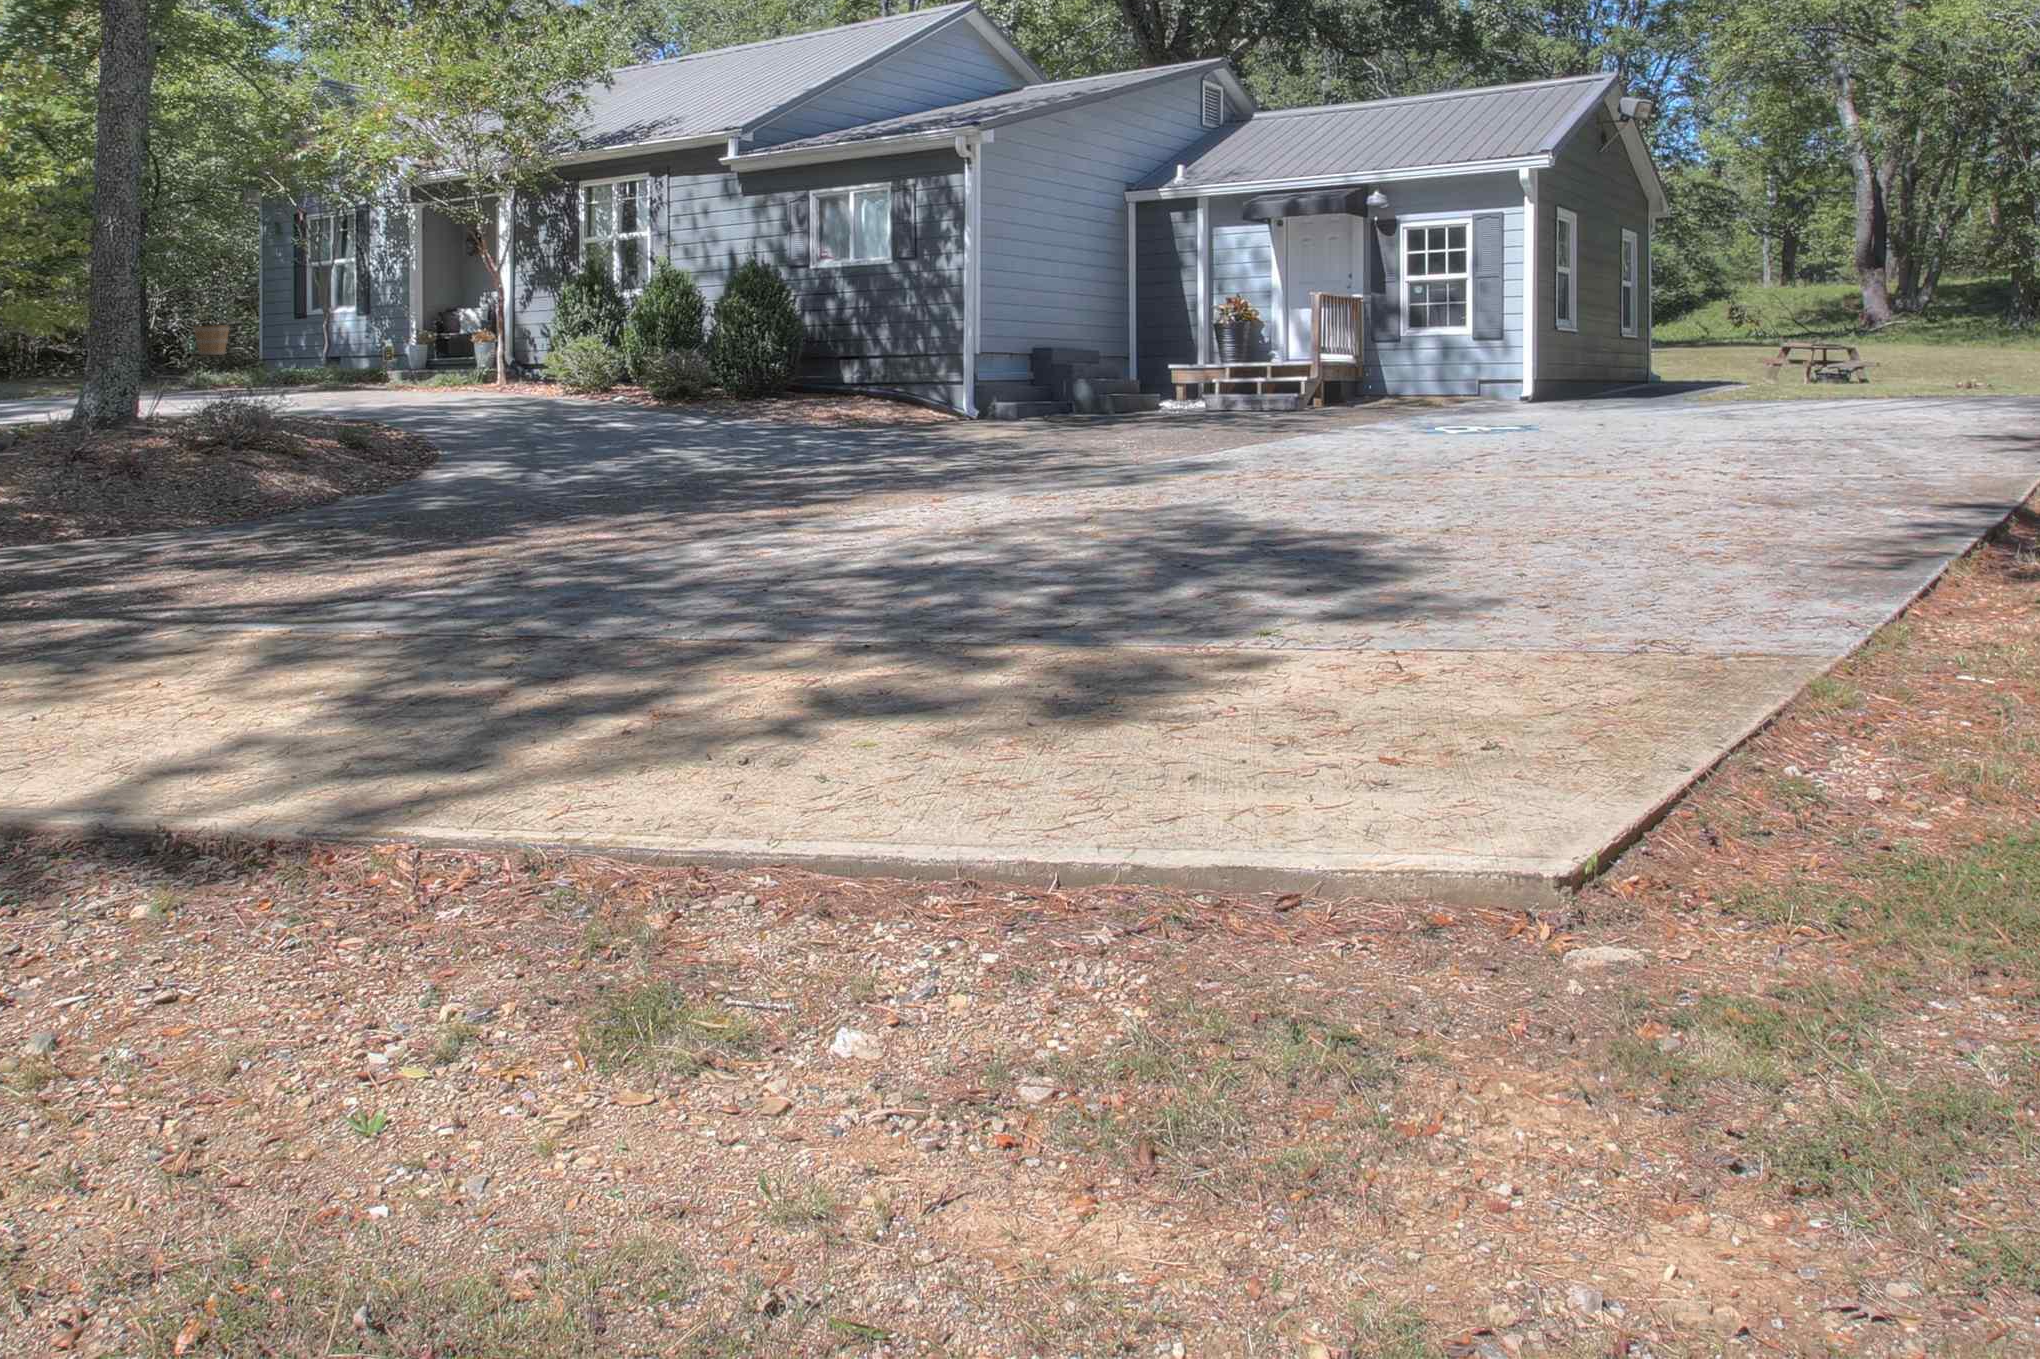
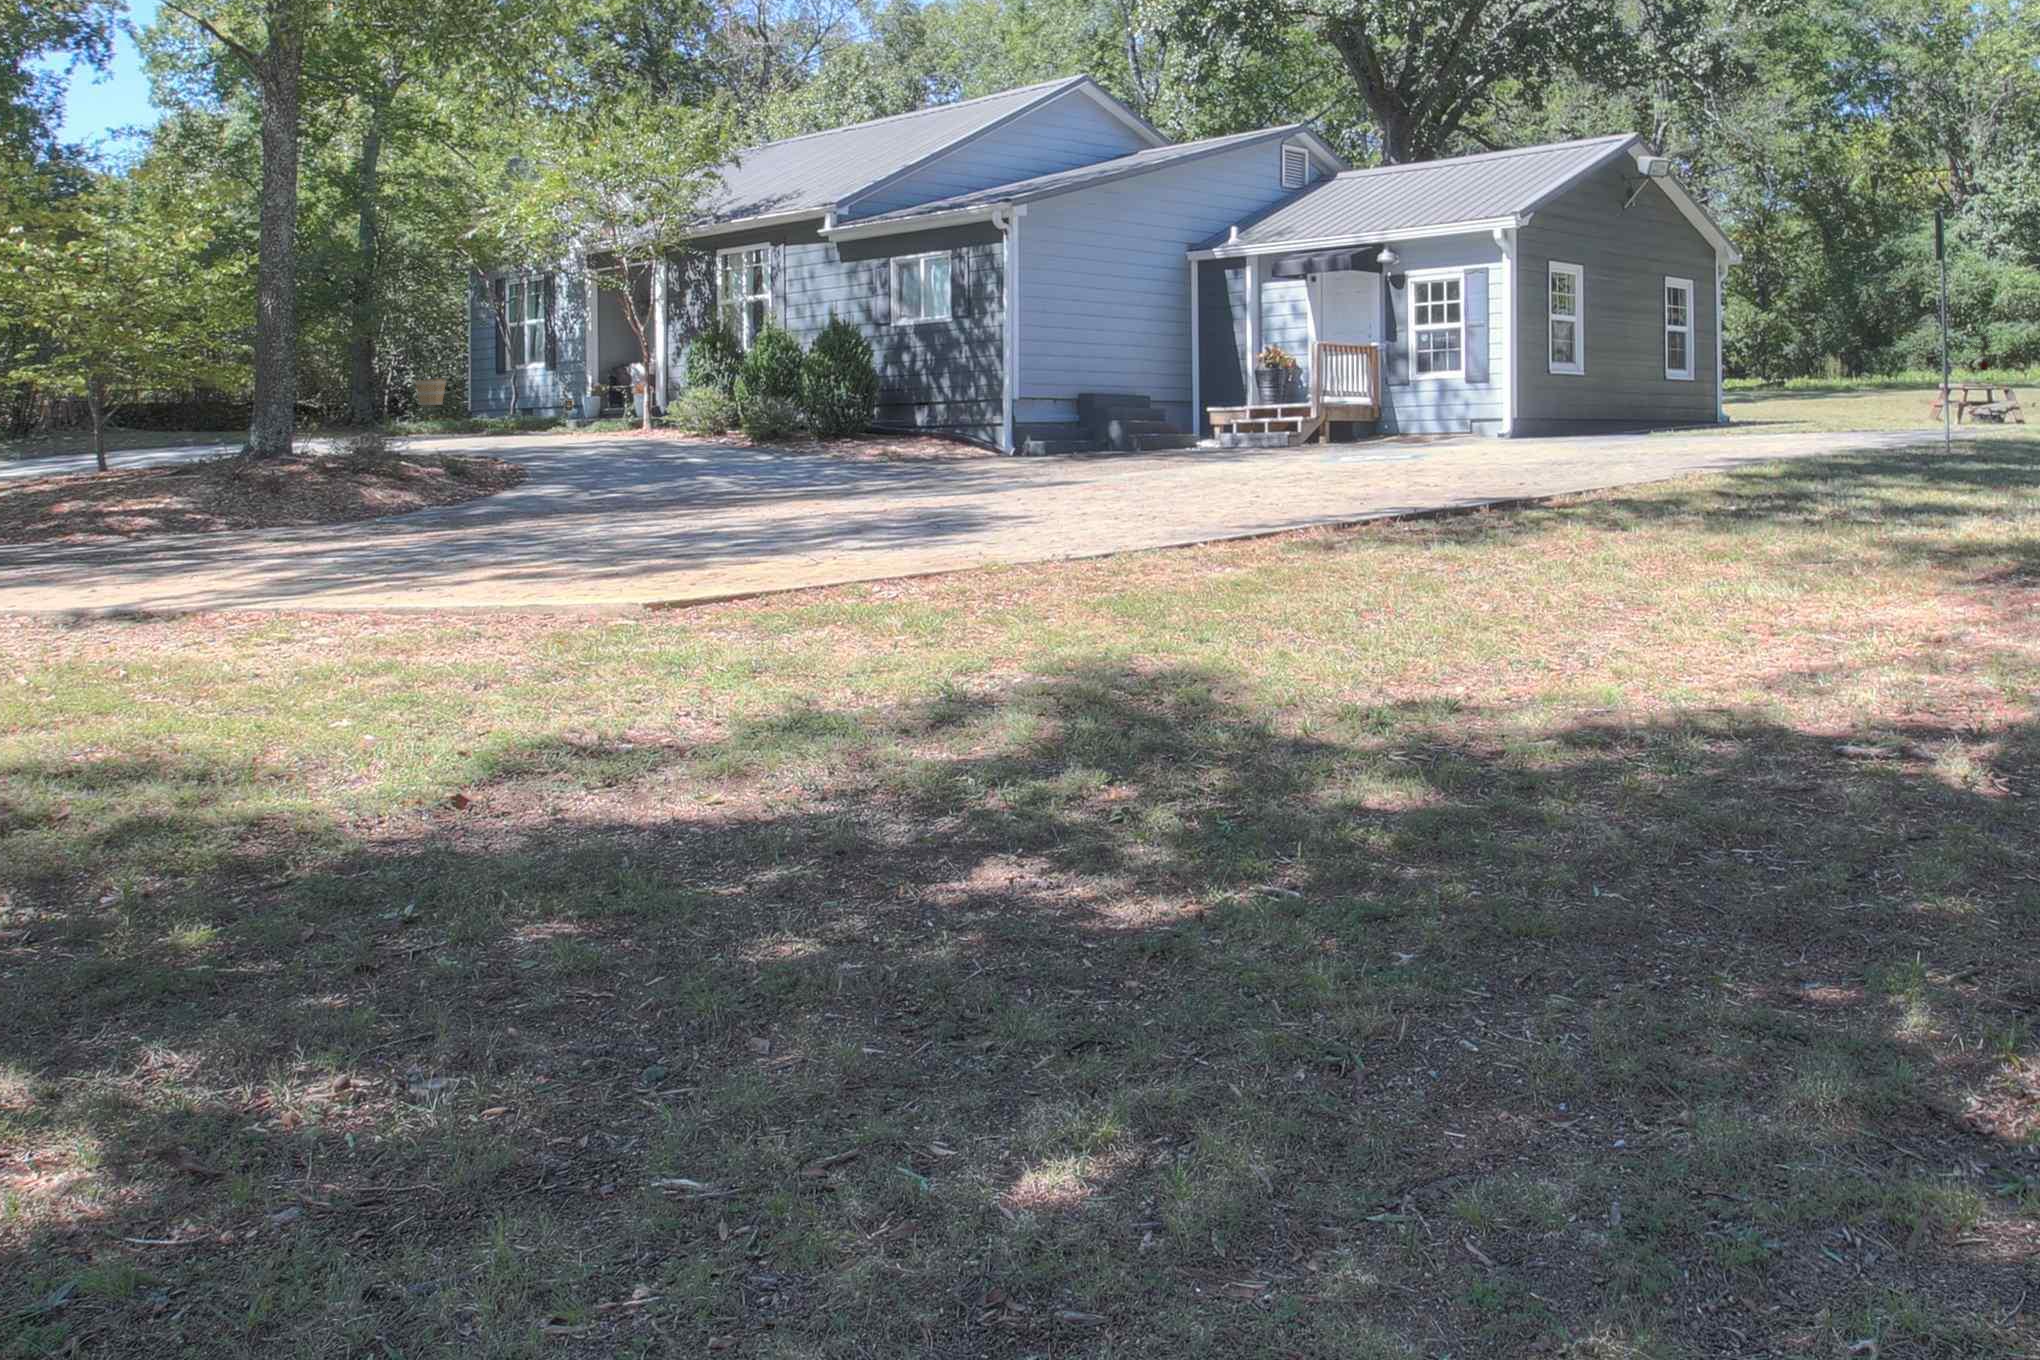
potted tree: none [1803,294,1828,333] -> present [1970,332,1992,369]

